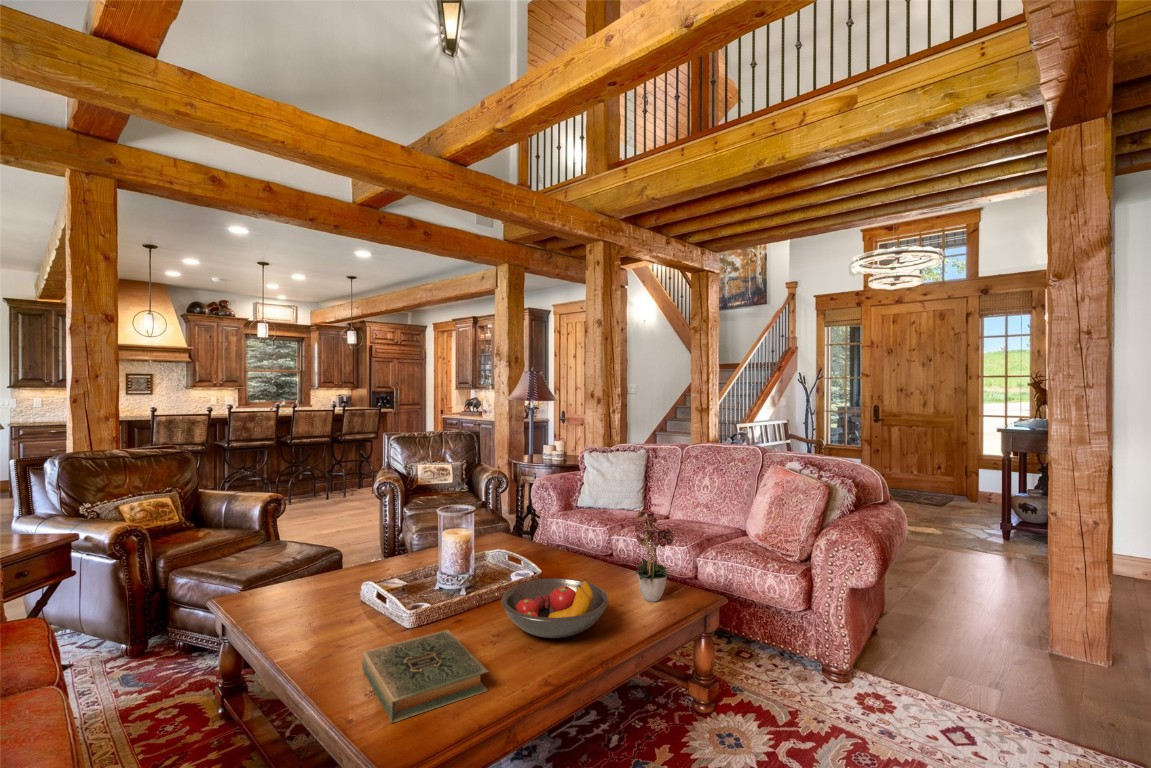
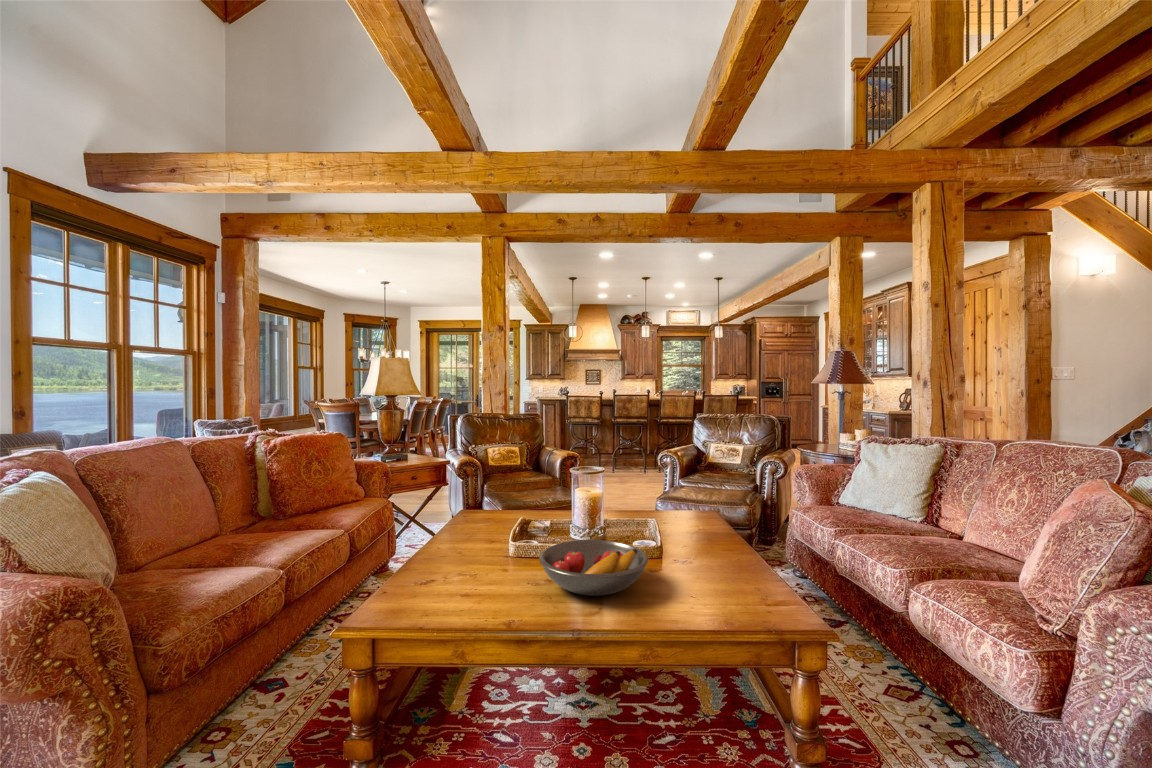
flower arrangement: present [634,510,675,602] -> none [696,484,776,602]
hardback book: present [362,630,488,723] -> none [395,551,503,604]

